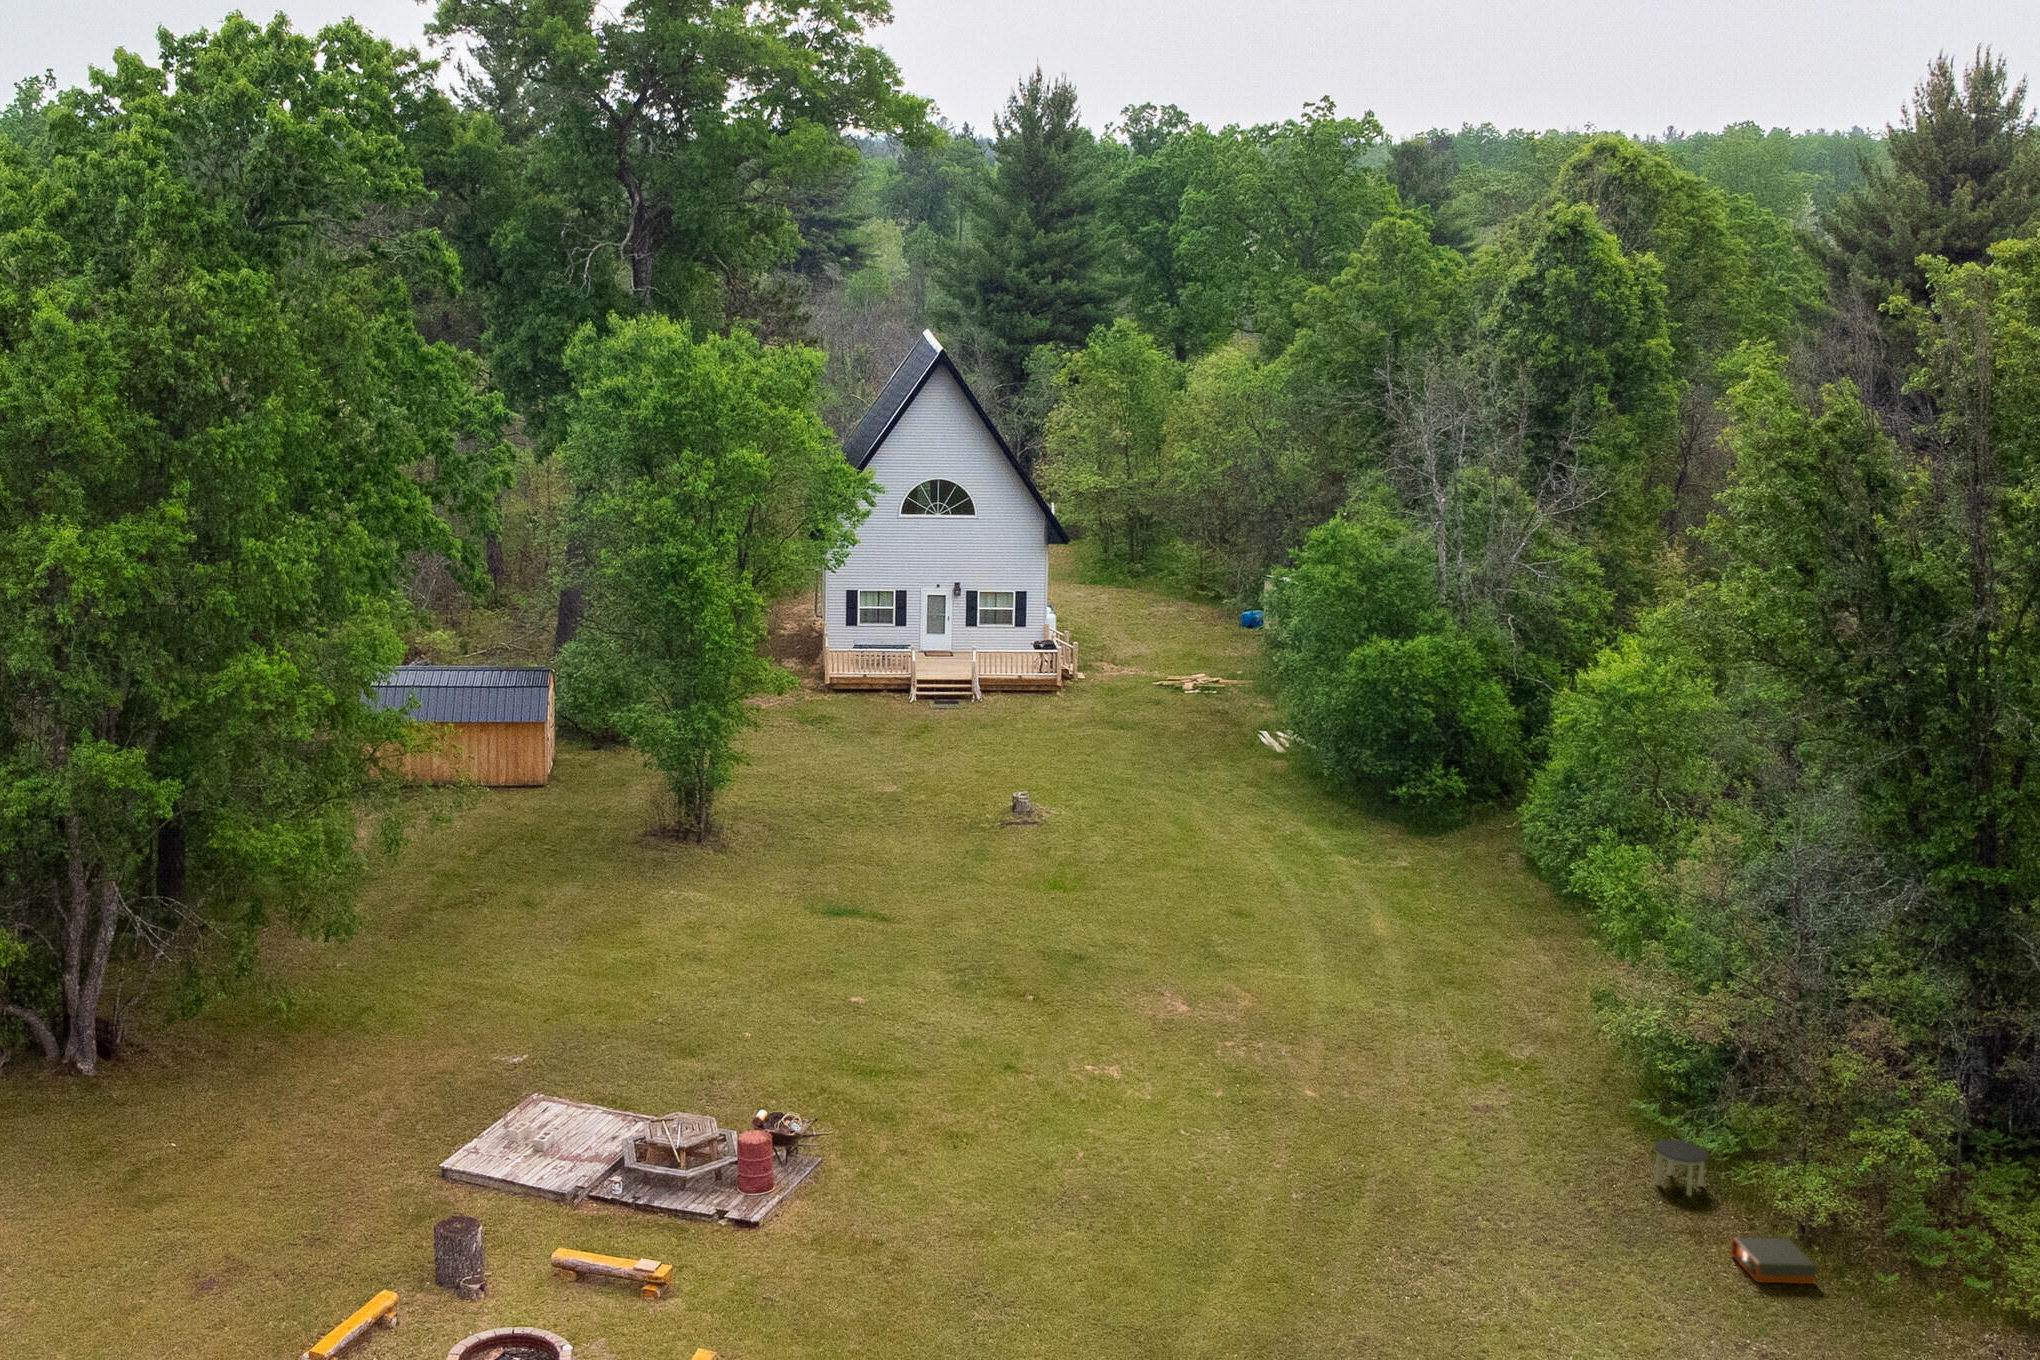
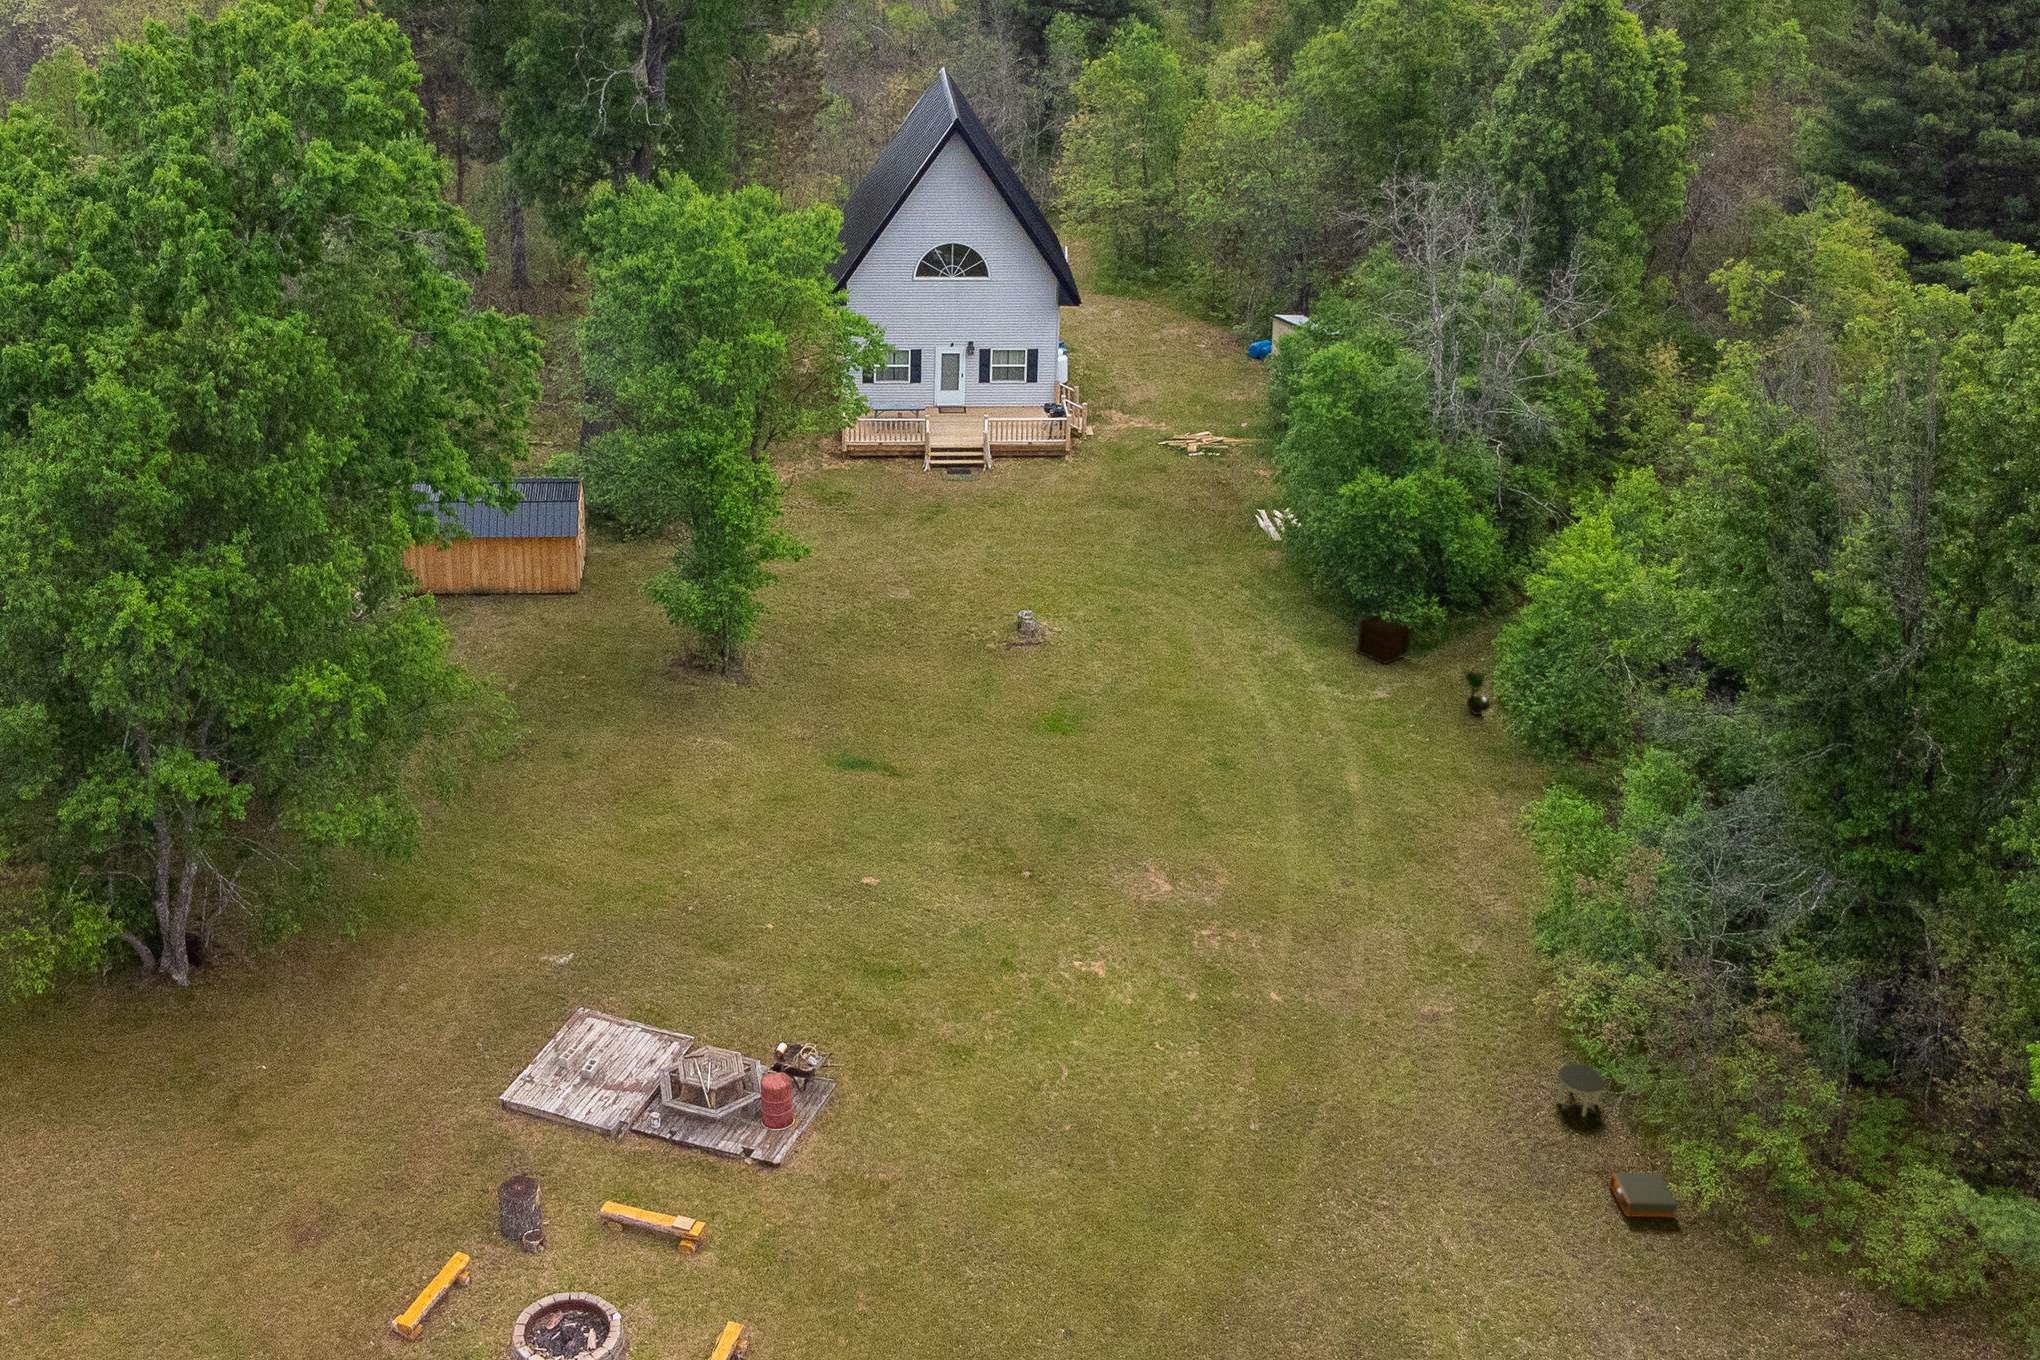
wooden crate: none [1374,793,1431,843] -> present [1357,614,1411,664]
potted tree: none [1489,825,1524,880] -> present [1464,671,1490,715]

